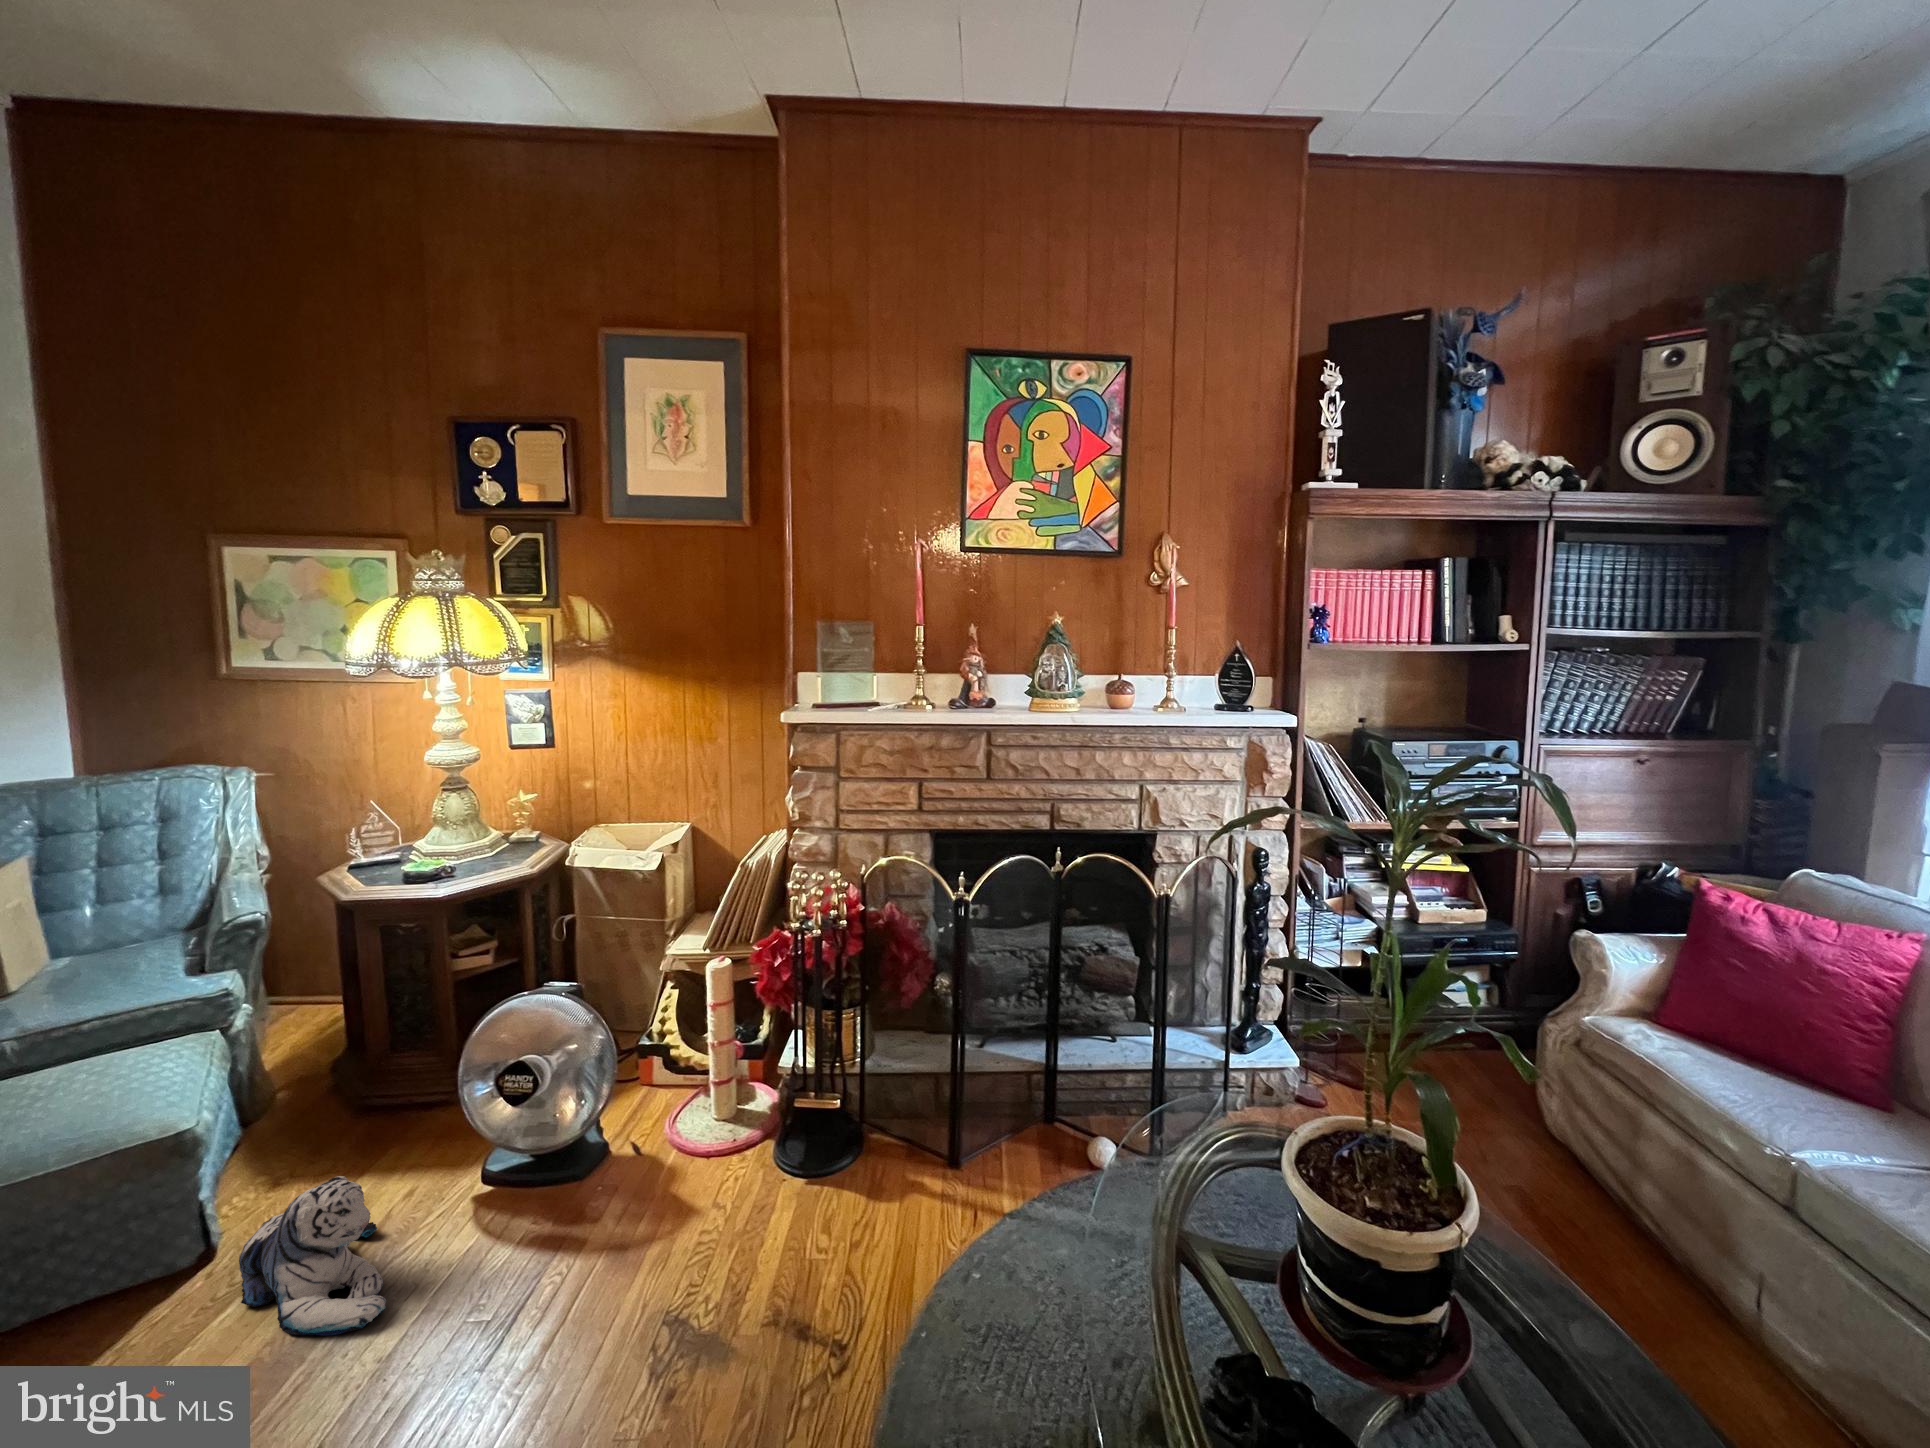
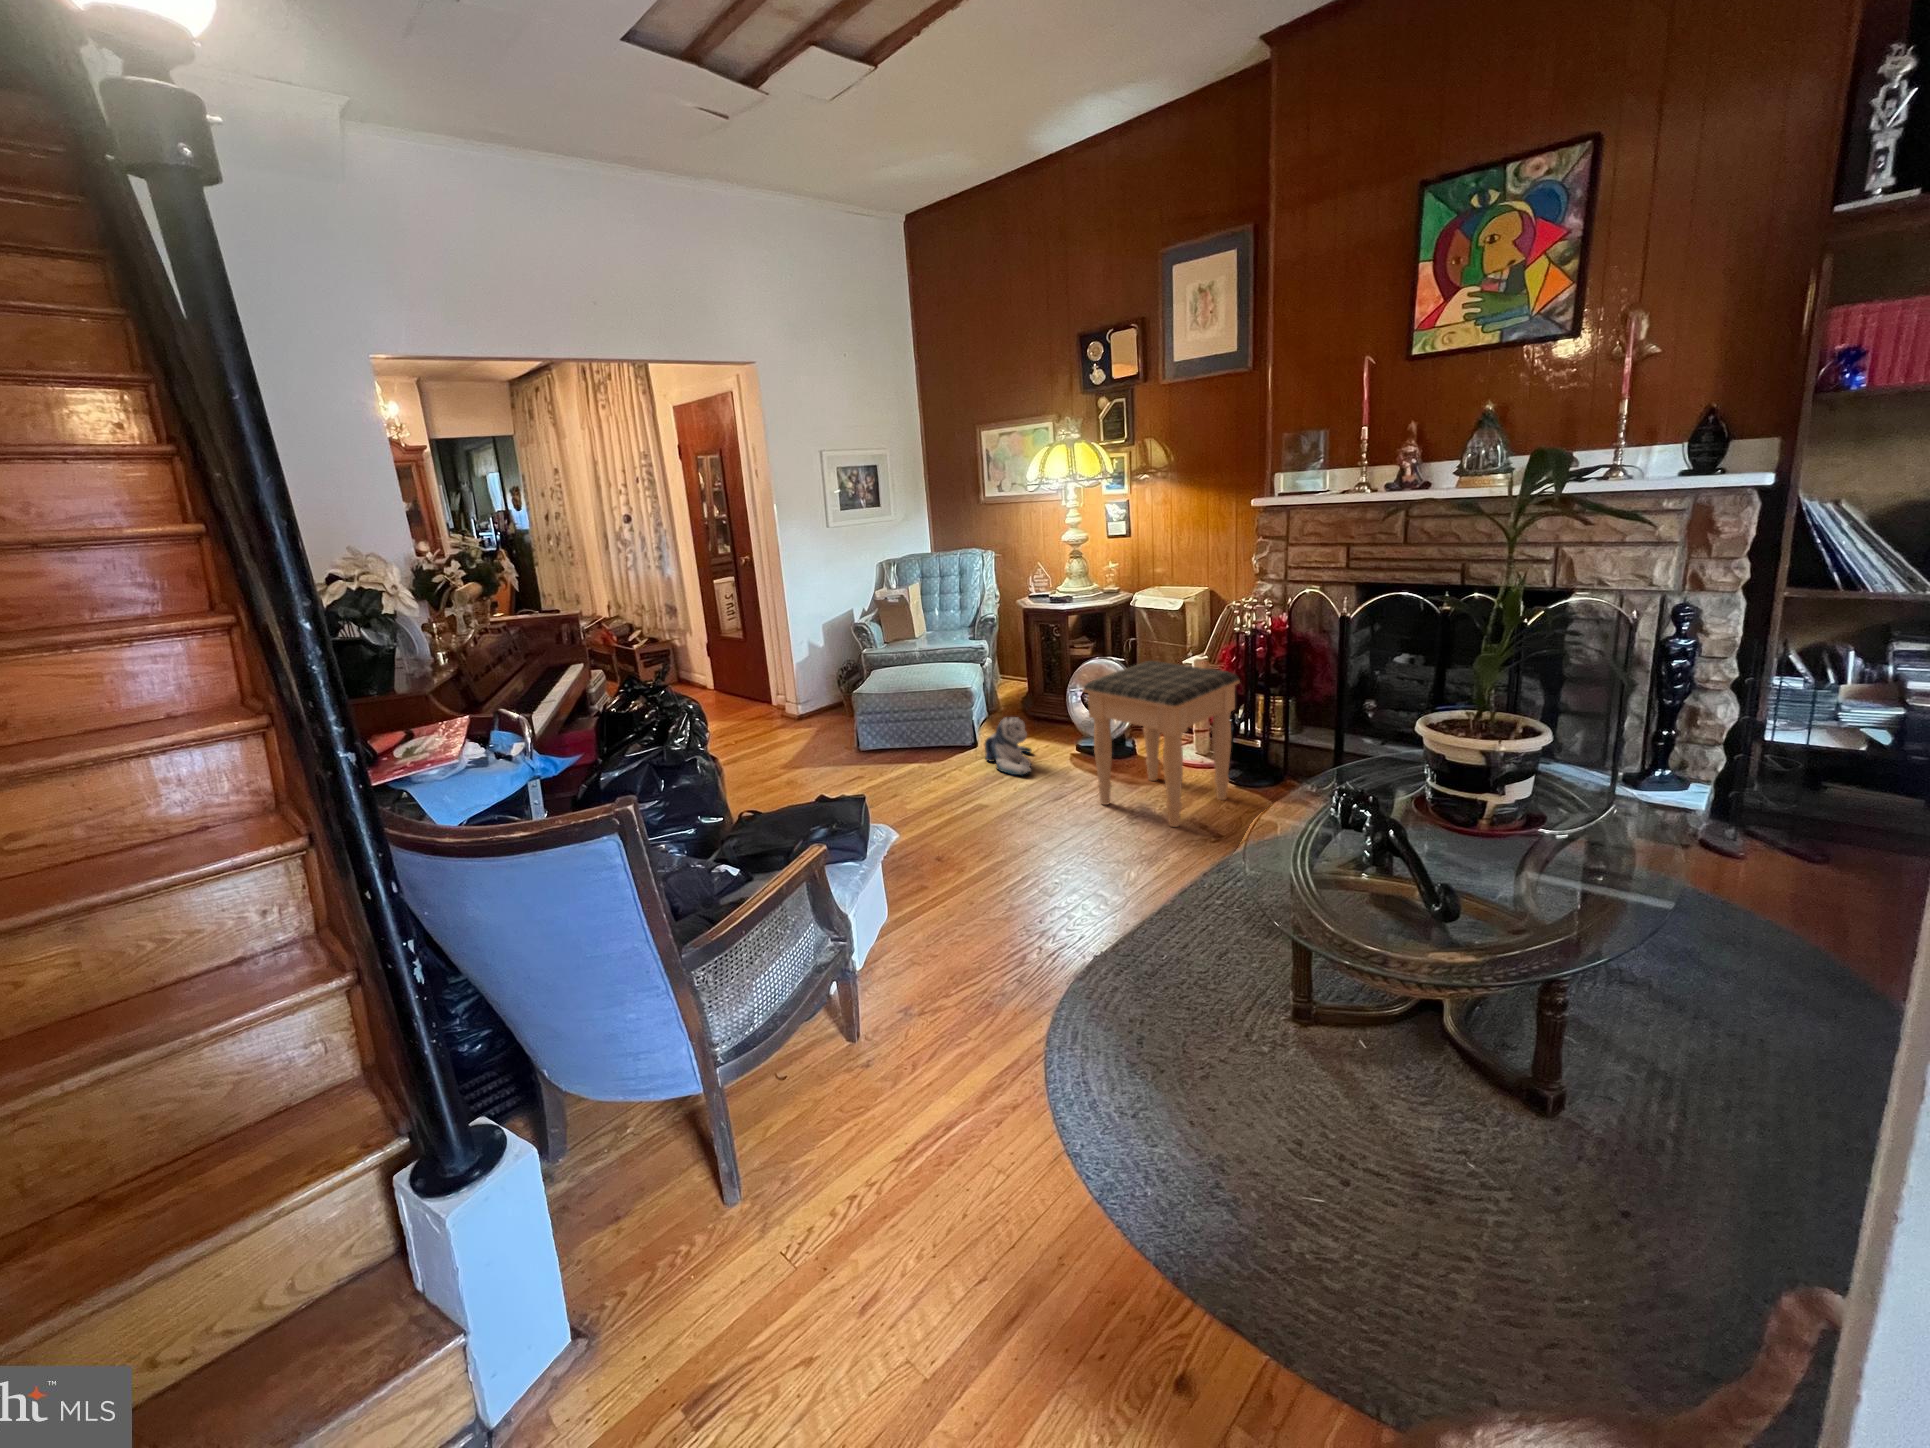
footstool: none [541,1005,825,1359] -> present [1084,661,1240,827]

